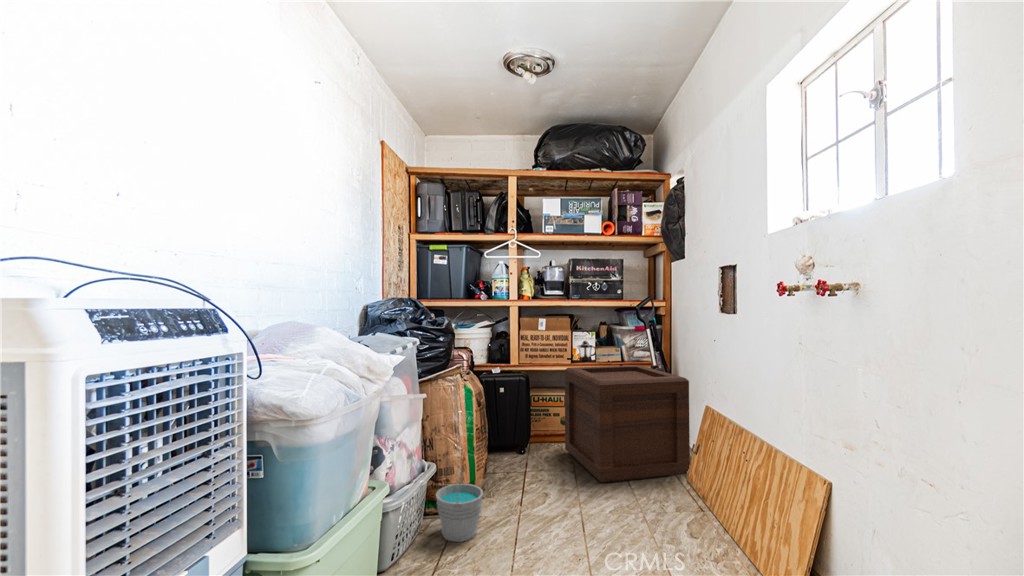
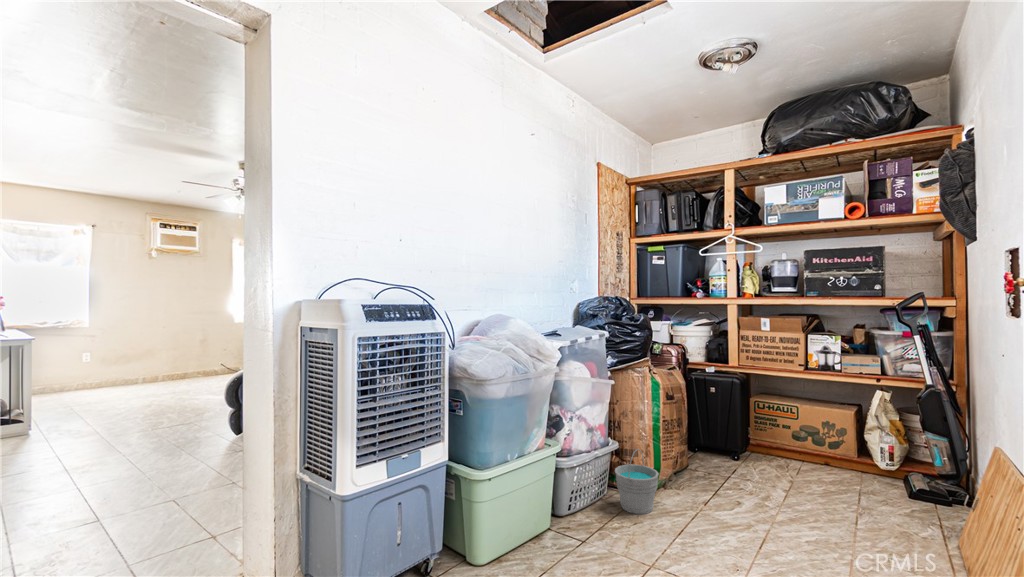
wooden crate: present [565,365,690,483] -> none [790,374,958,521]

